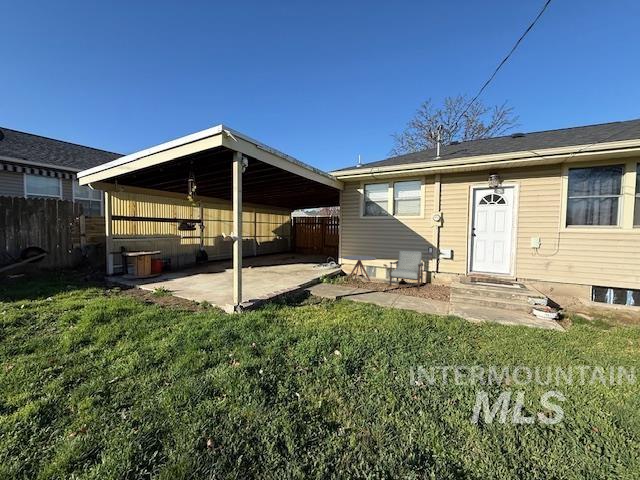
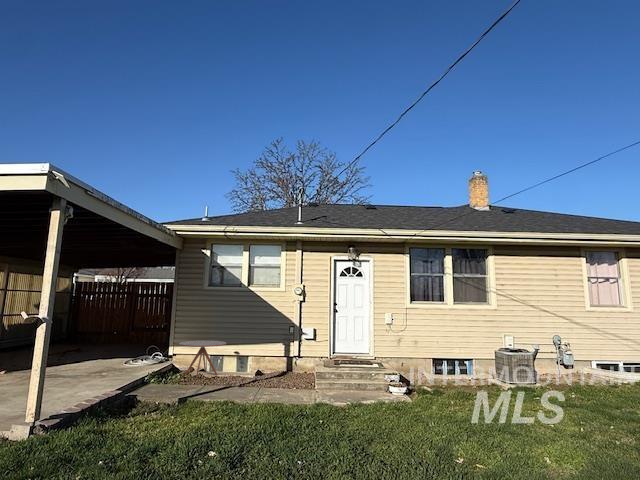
chair: present [390,251,423,290] -> none [245,332,284,380]

